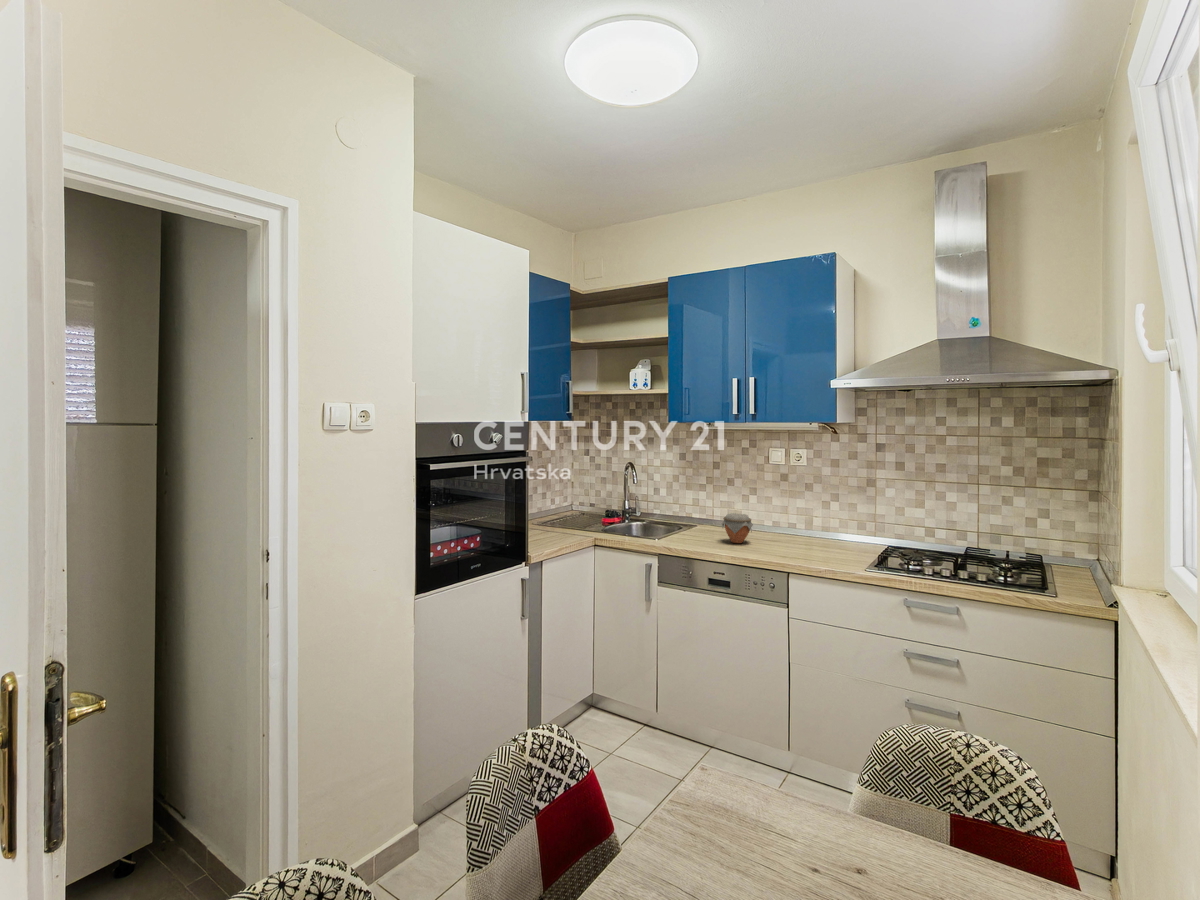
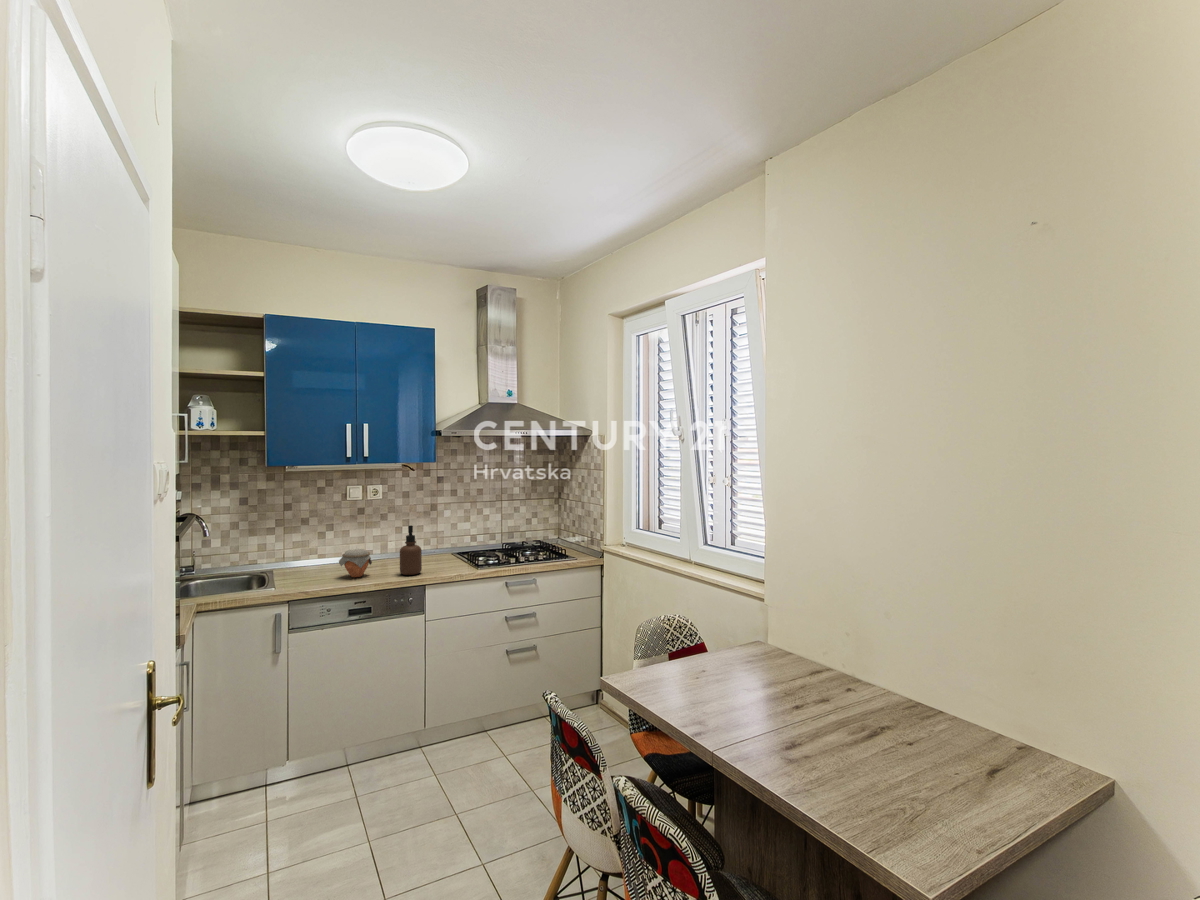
soap dispenser: none [773,496,799,554] -> present [400,525,422,575]

